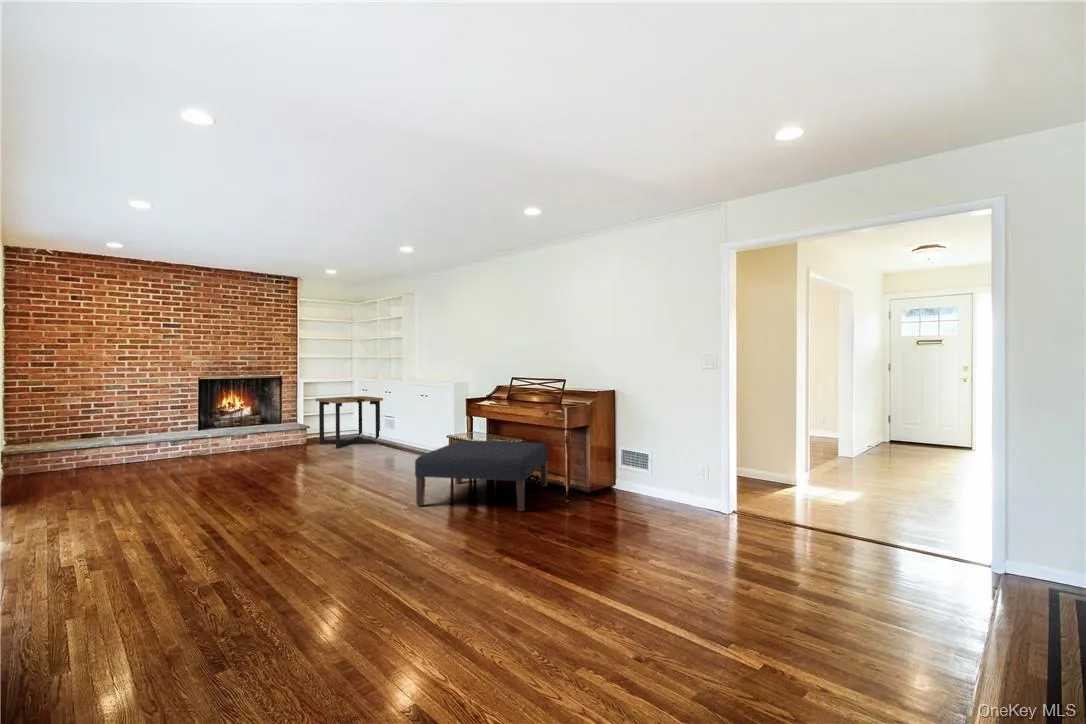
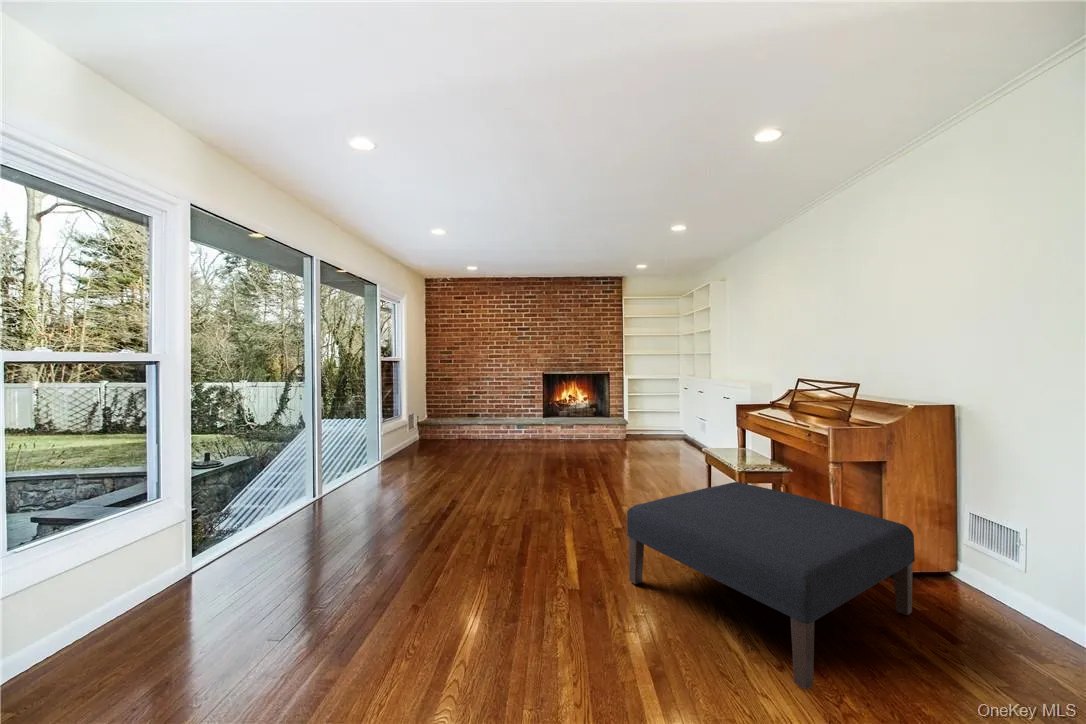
side table: present [315,396,383,448] -> none [637,395,701,450]

